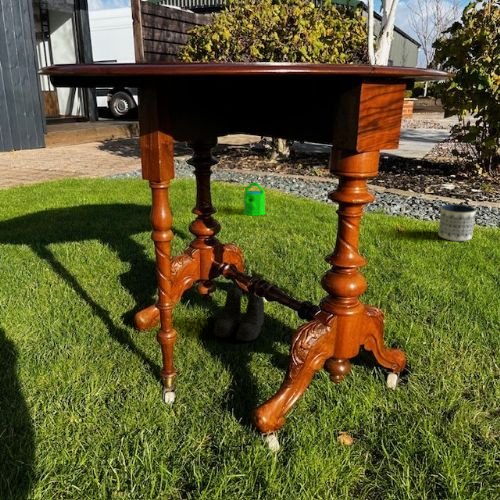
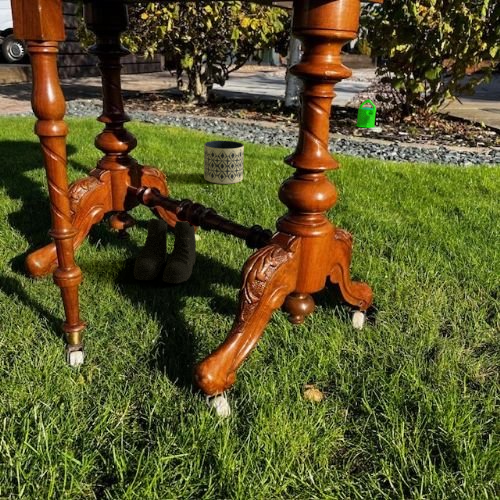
watering can: present [243,182,266,216] -> present [356,99,376,128]
planter: present [438,204,476,241] -> present [204,141,244,184]

